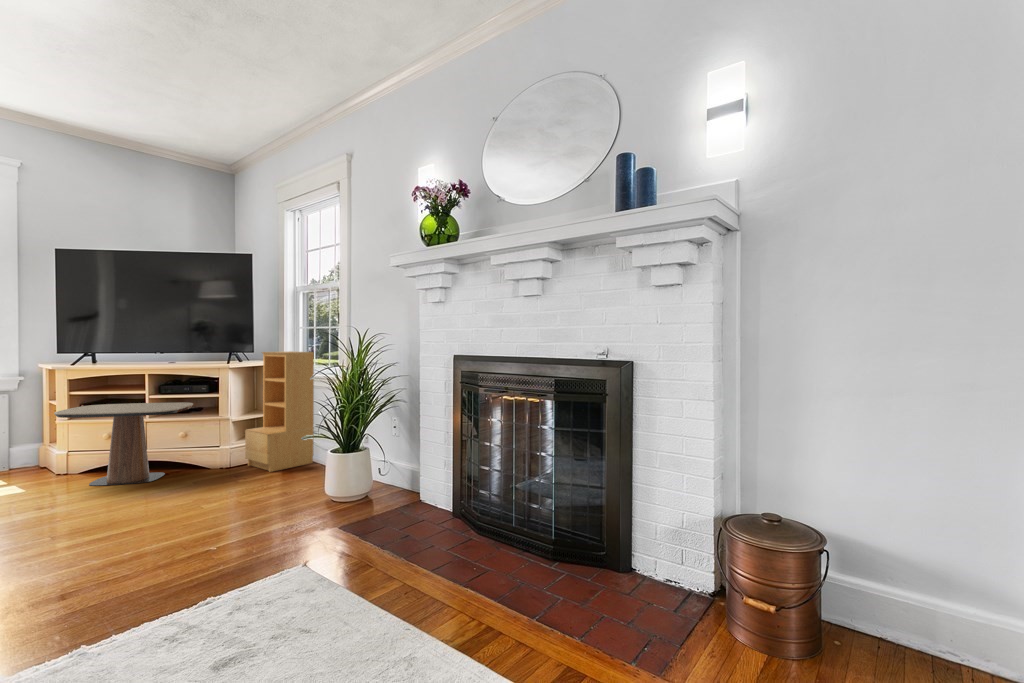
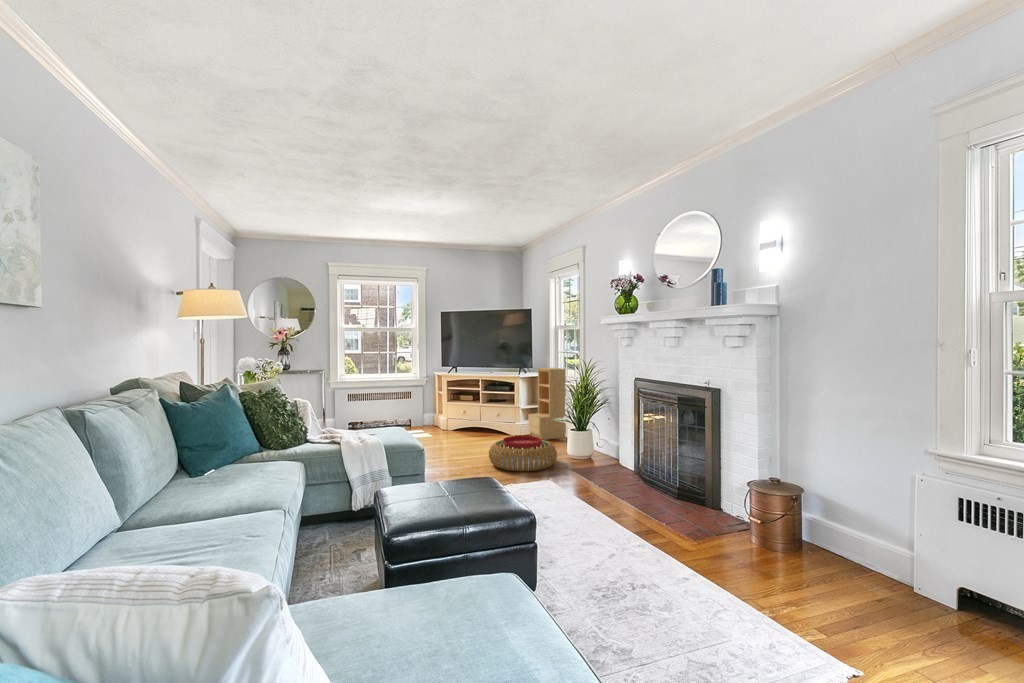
side table: present [54,402,193,486] -> none [443,395,502,438]
pouf: none [155,472,310,554] -> present [489,436,557,471]

